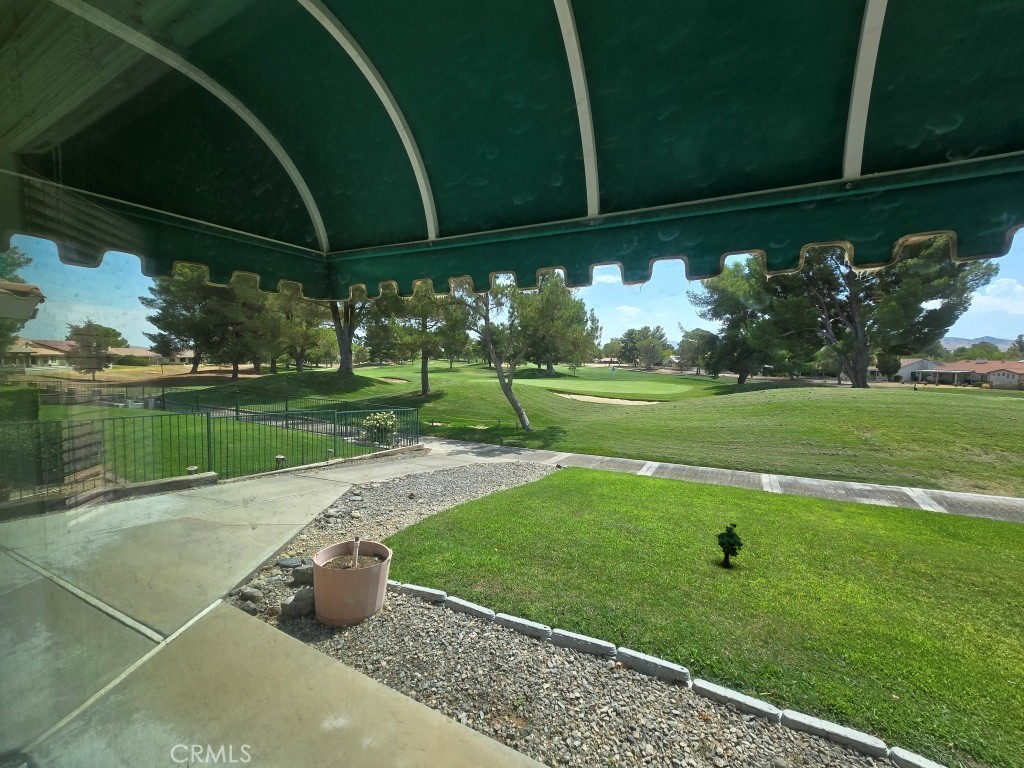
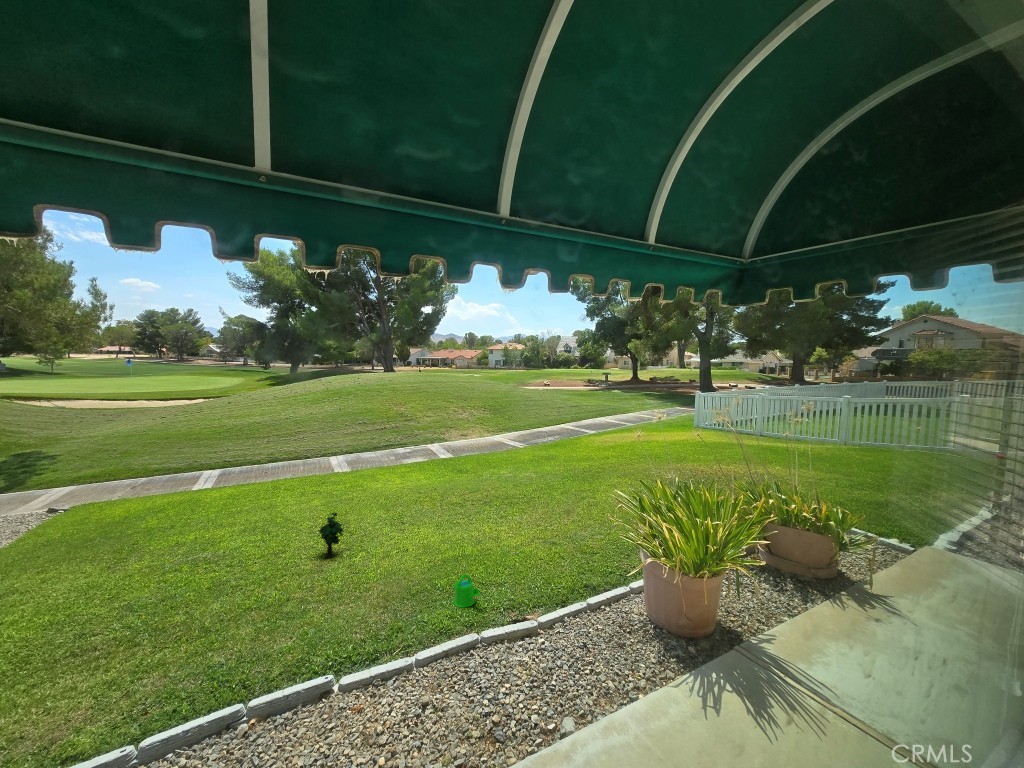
watering can: none [867,658,912,708] -> present [453,574,479,607]

